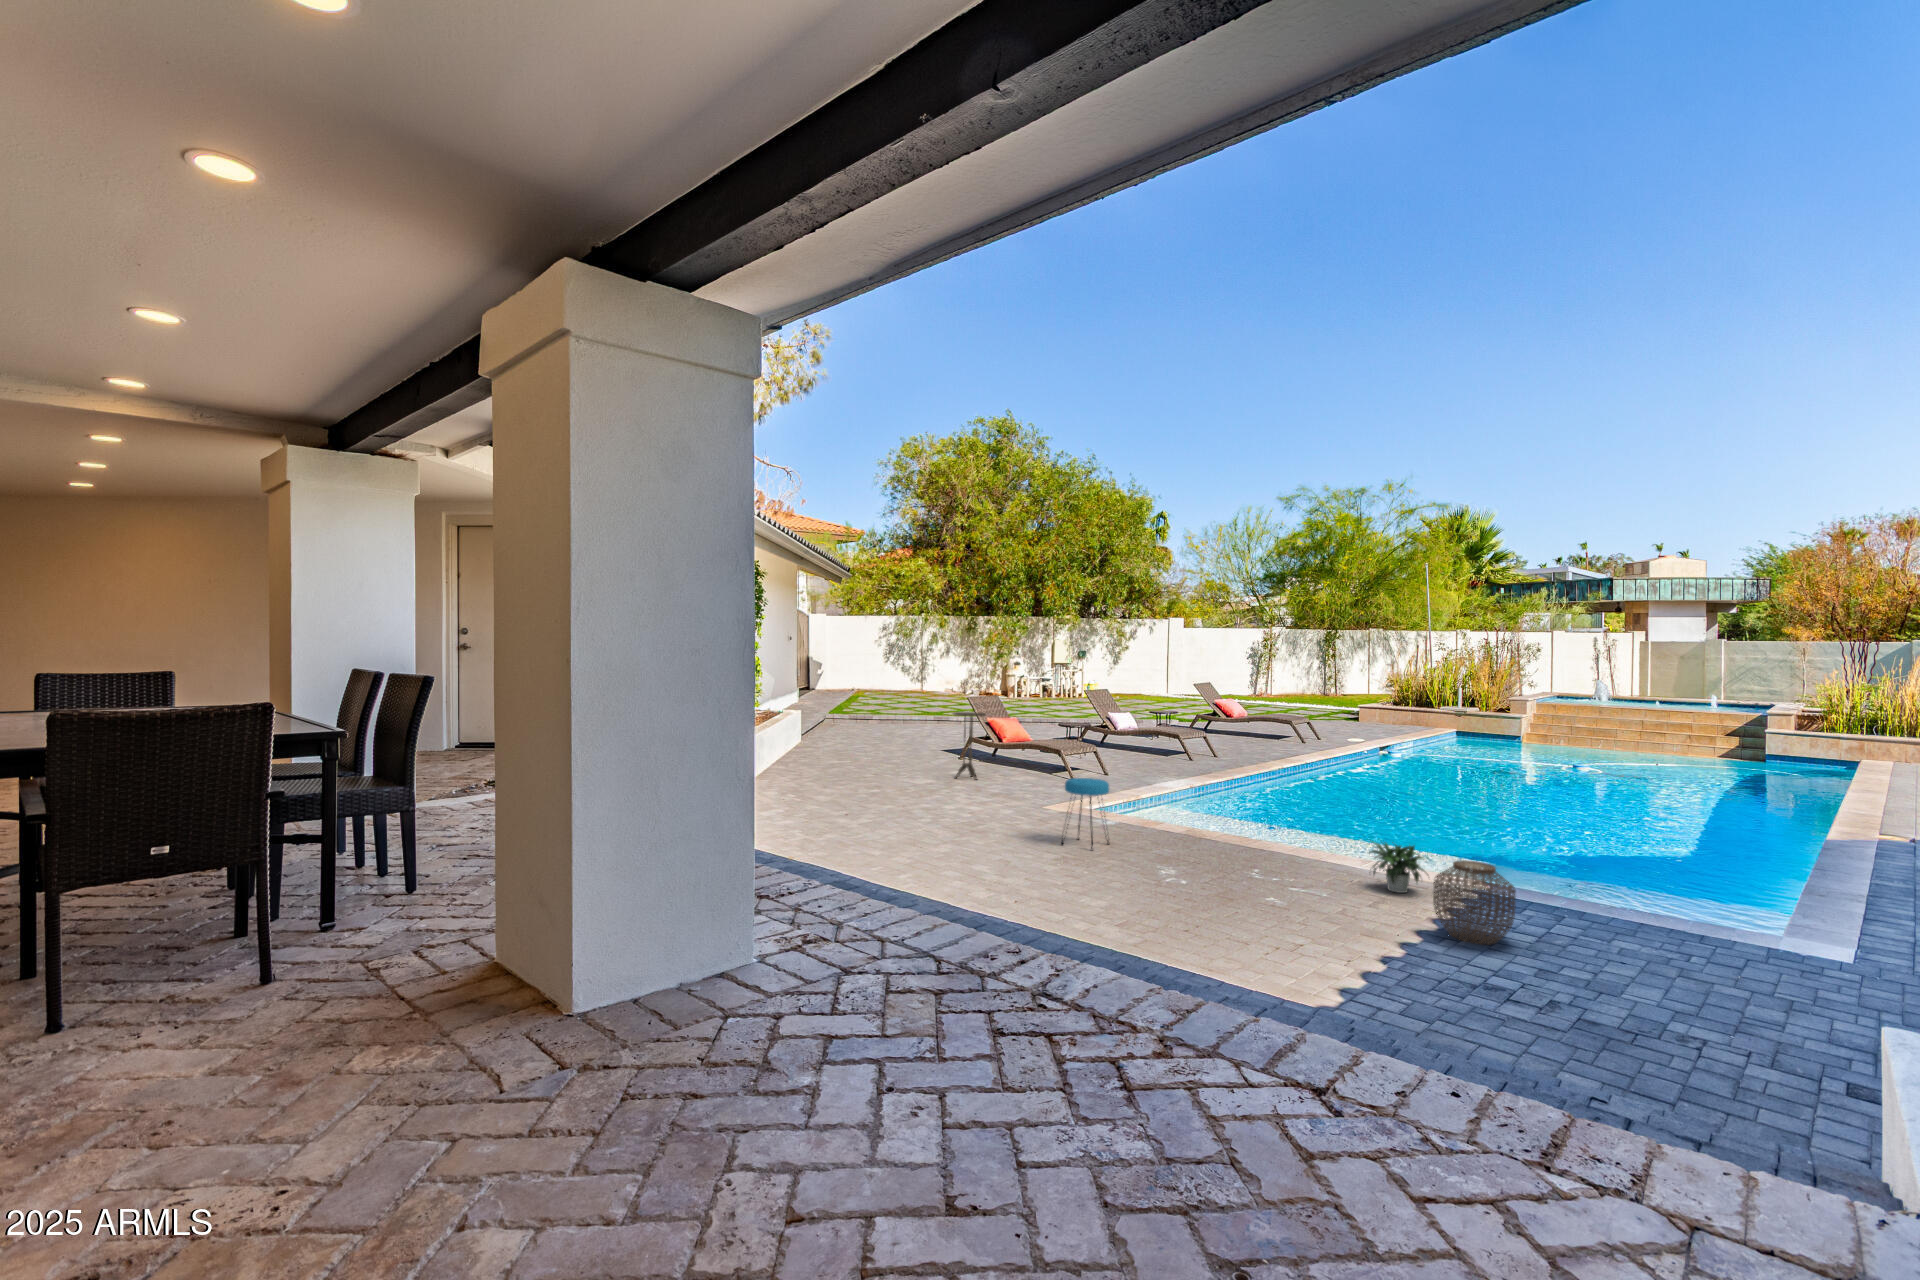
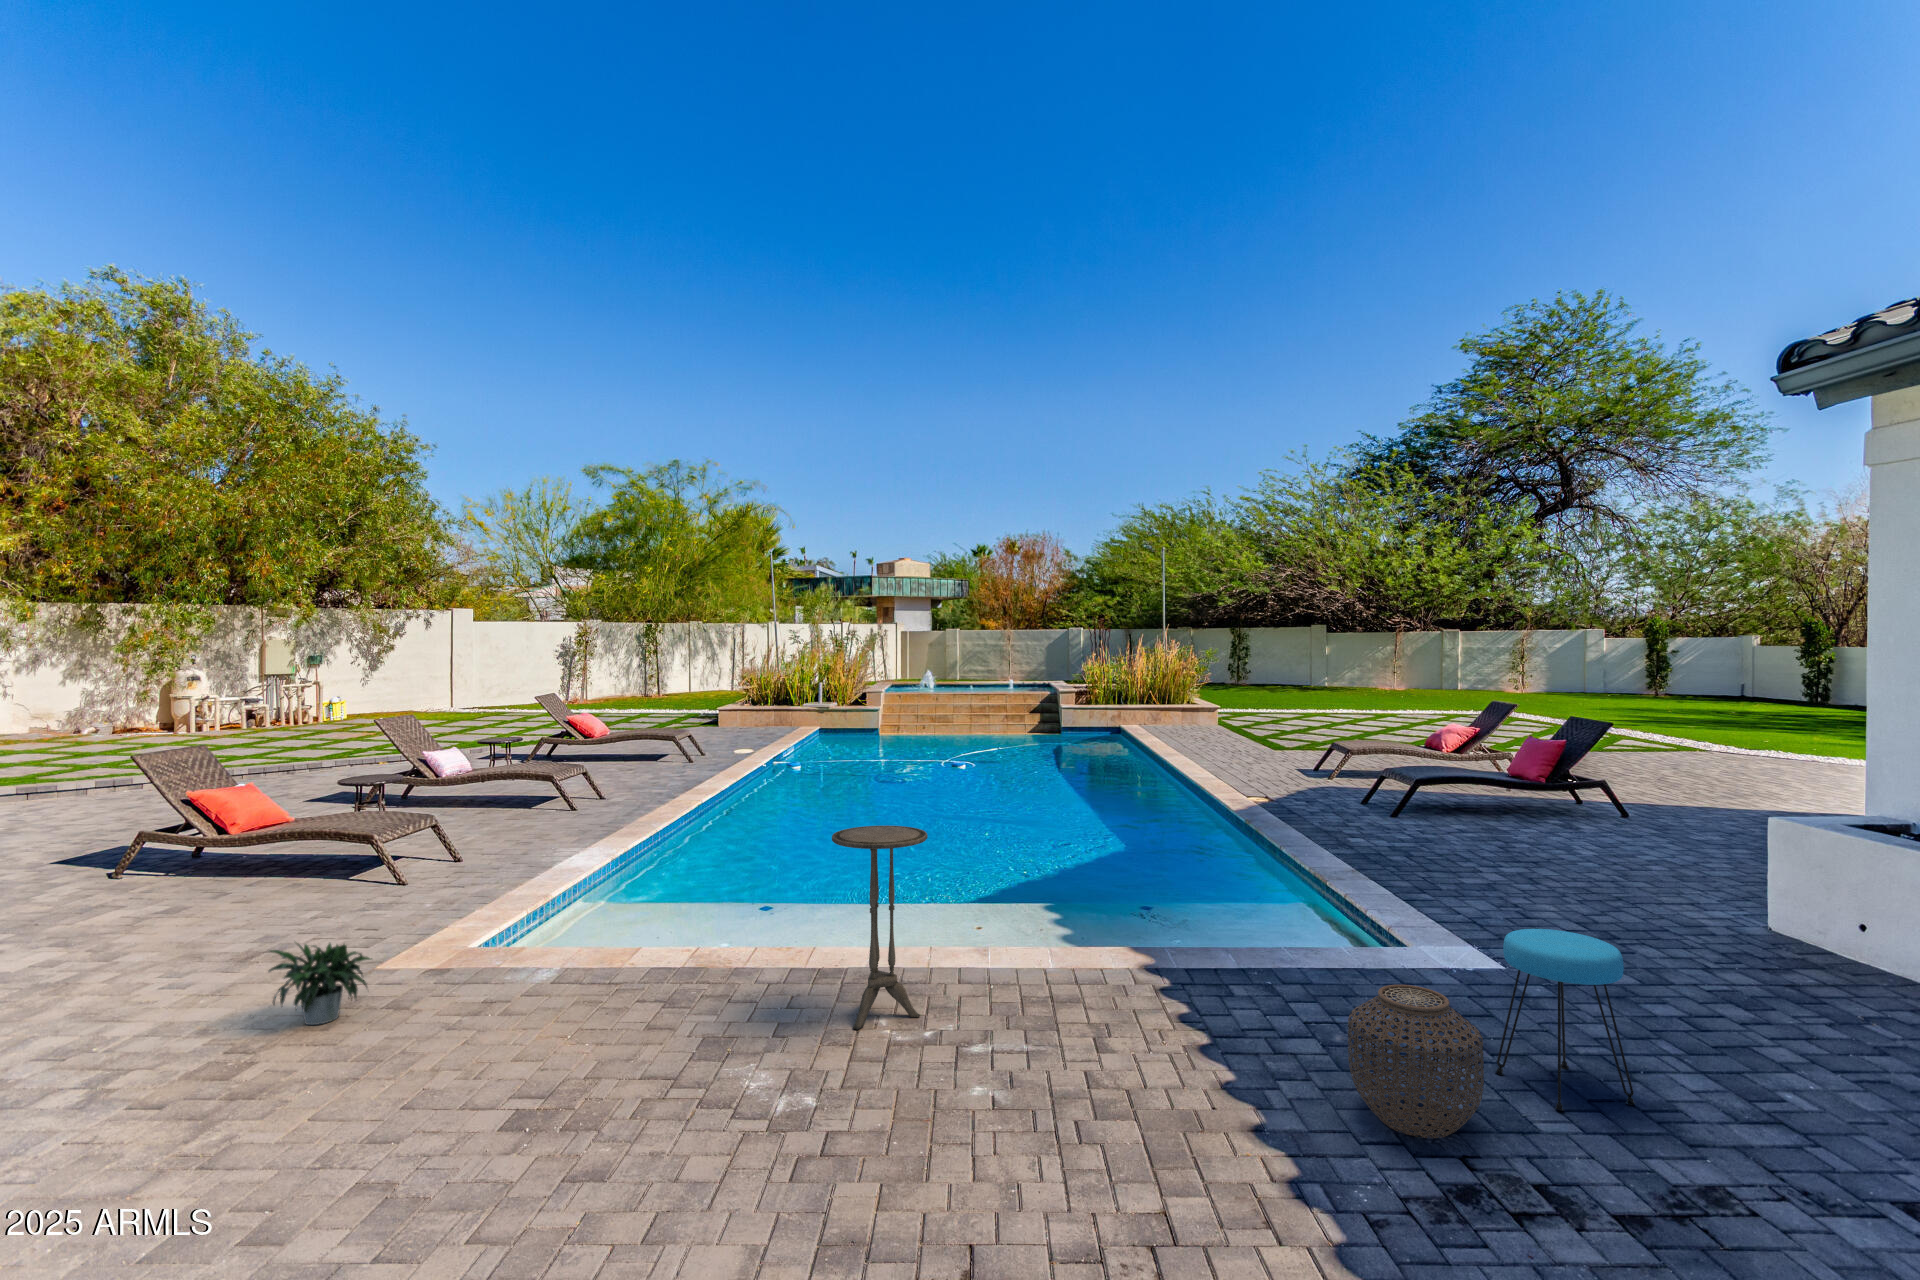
side table: present [953,712,986,780] -> present [832,826,928,1030]
stool: present [1062,778,1109,848] -> present [1495,929,1635,1111]
potted plant: present [1369,842,1425,893] -> present [269,943,372,1025]

